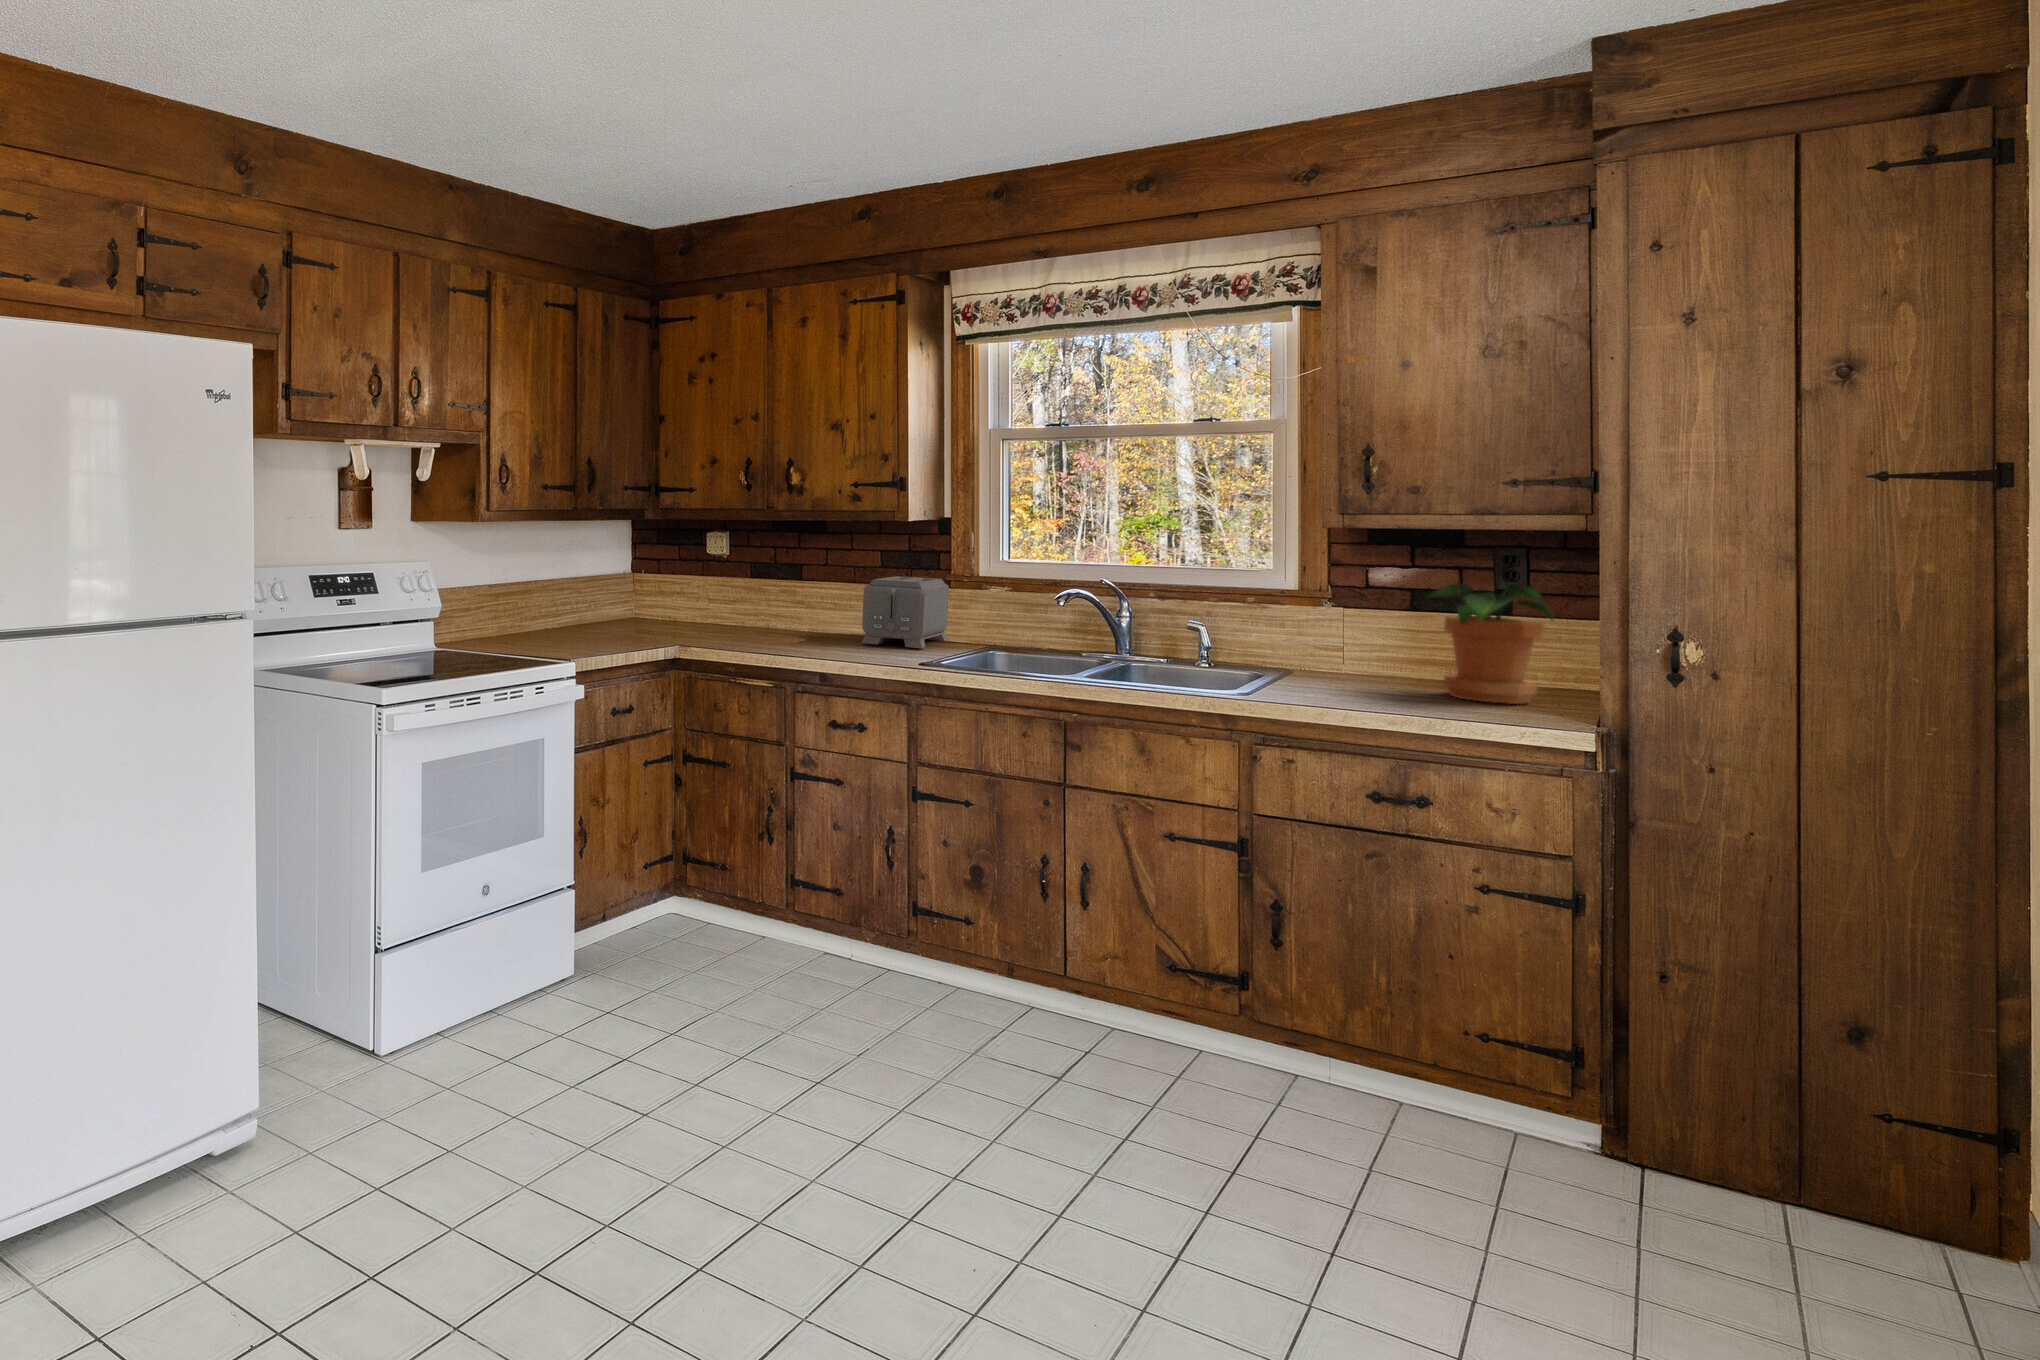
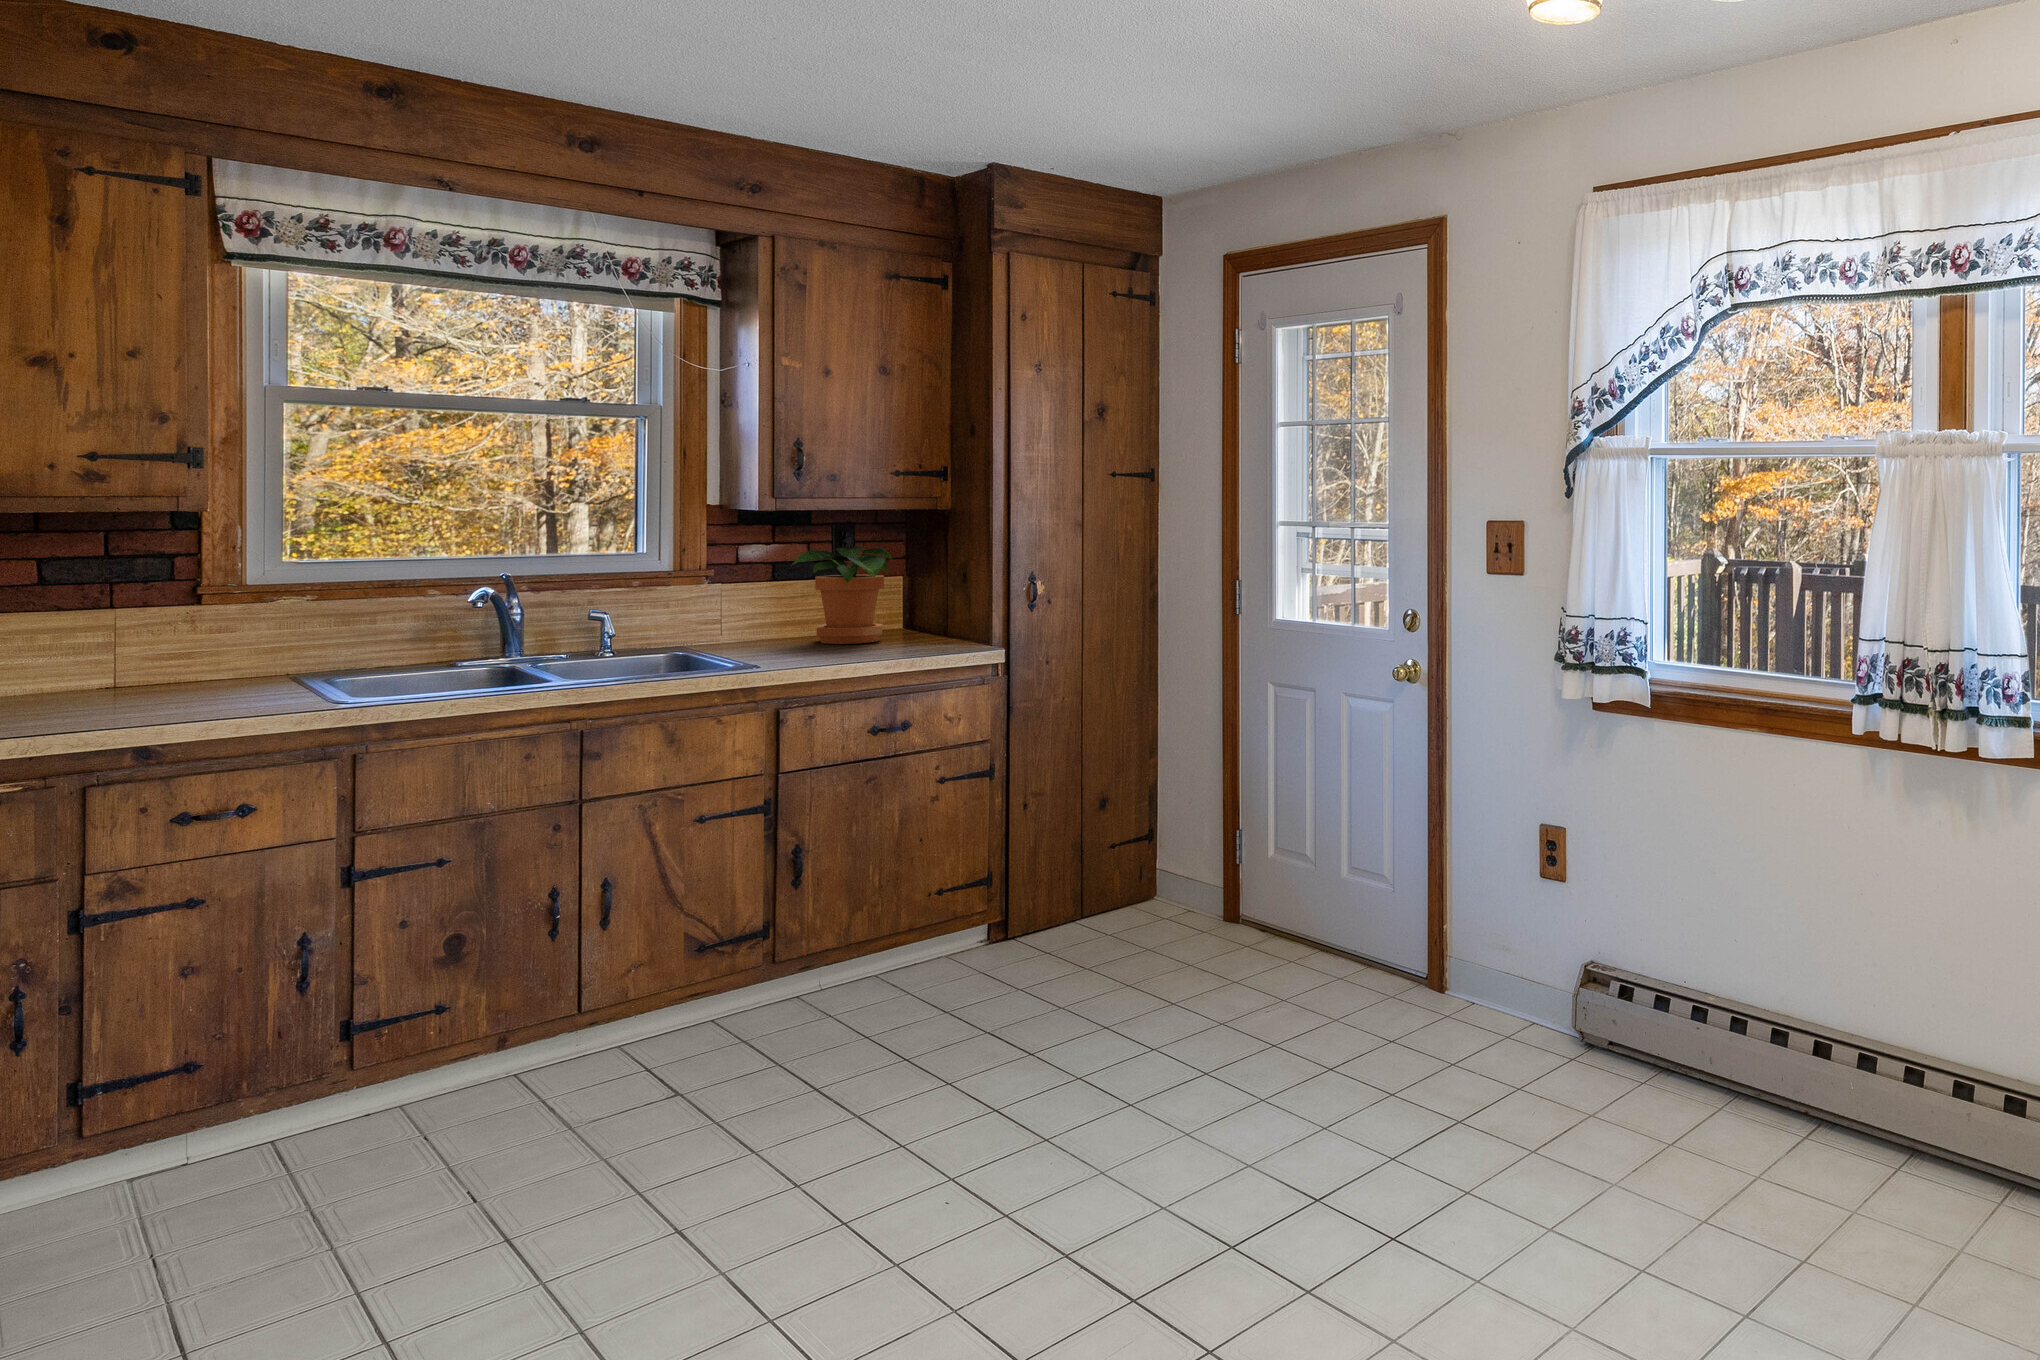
toaster: present [862,576,949,648] -> none [79,598,248,705]

